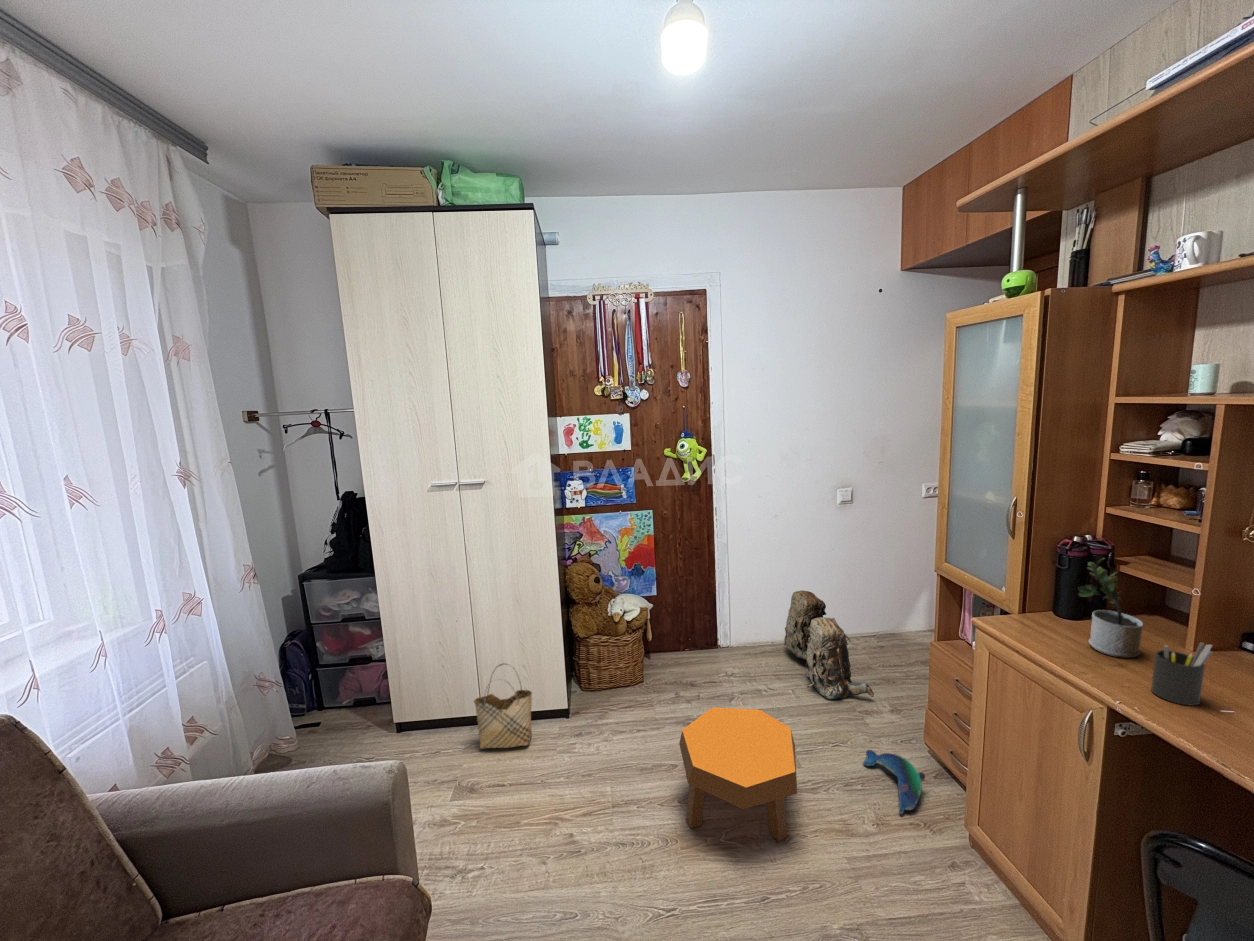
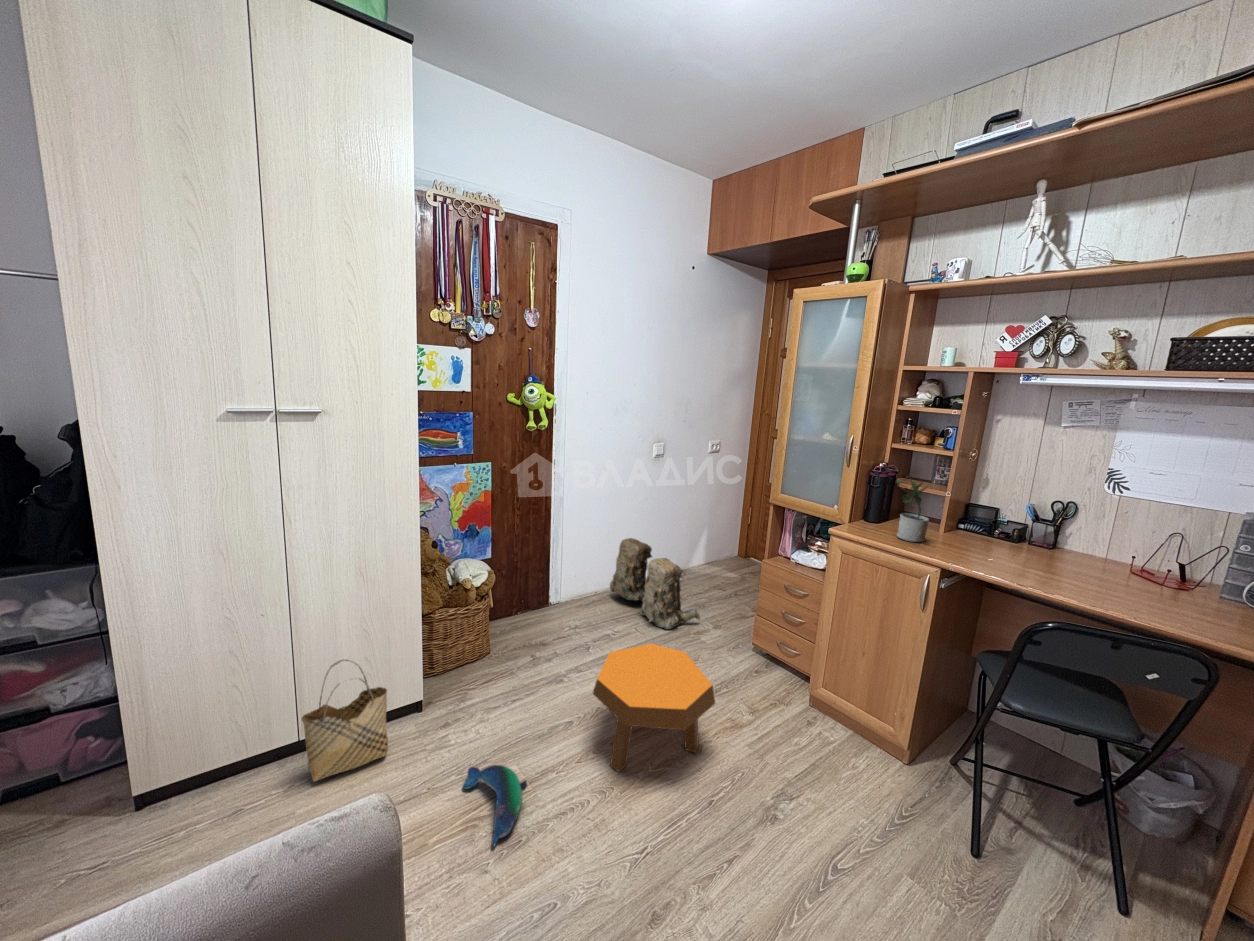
pen holder: present [1151,643,1212,706] -> none [950,520,988,561]
plush toy: present [863,750,925,814] -> present [462,765,527,847]

